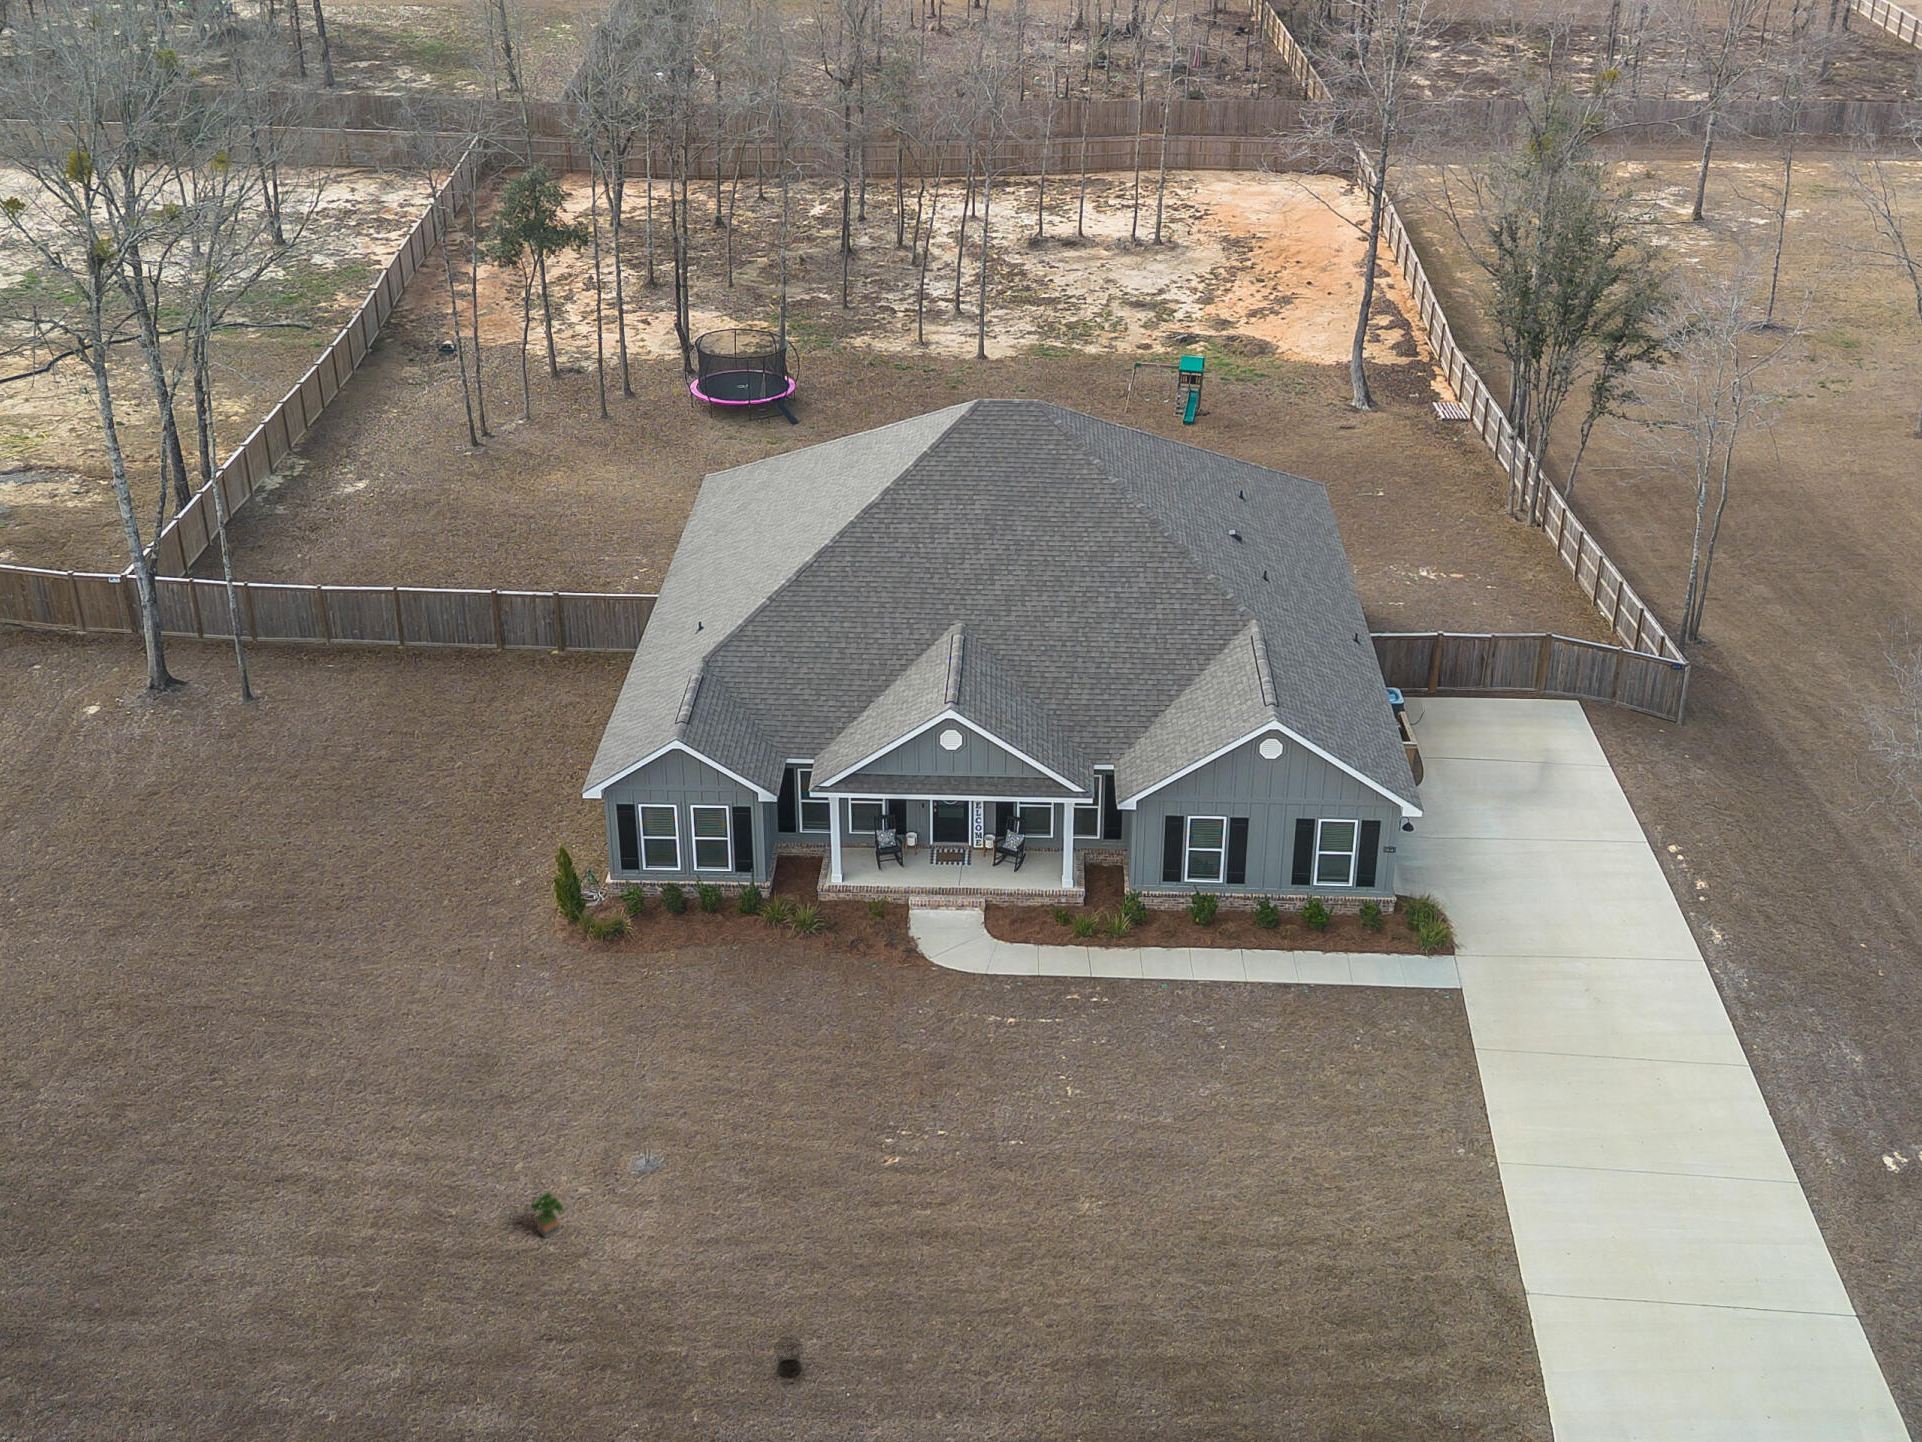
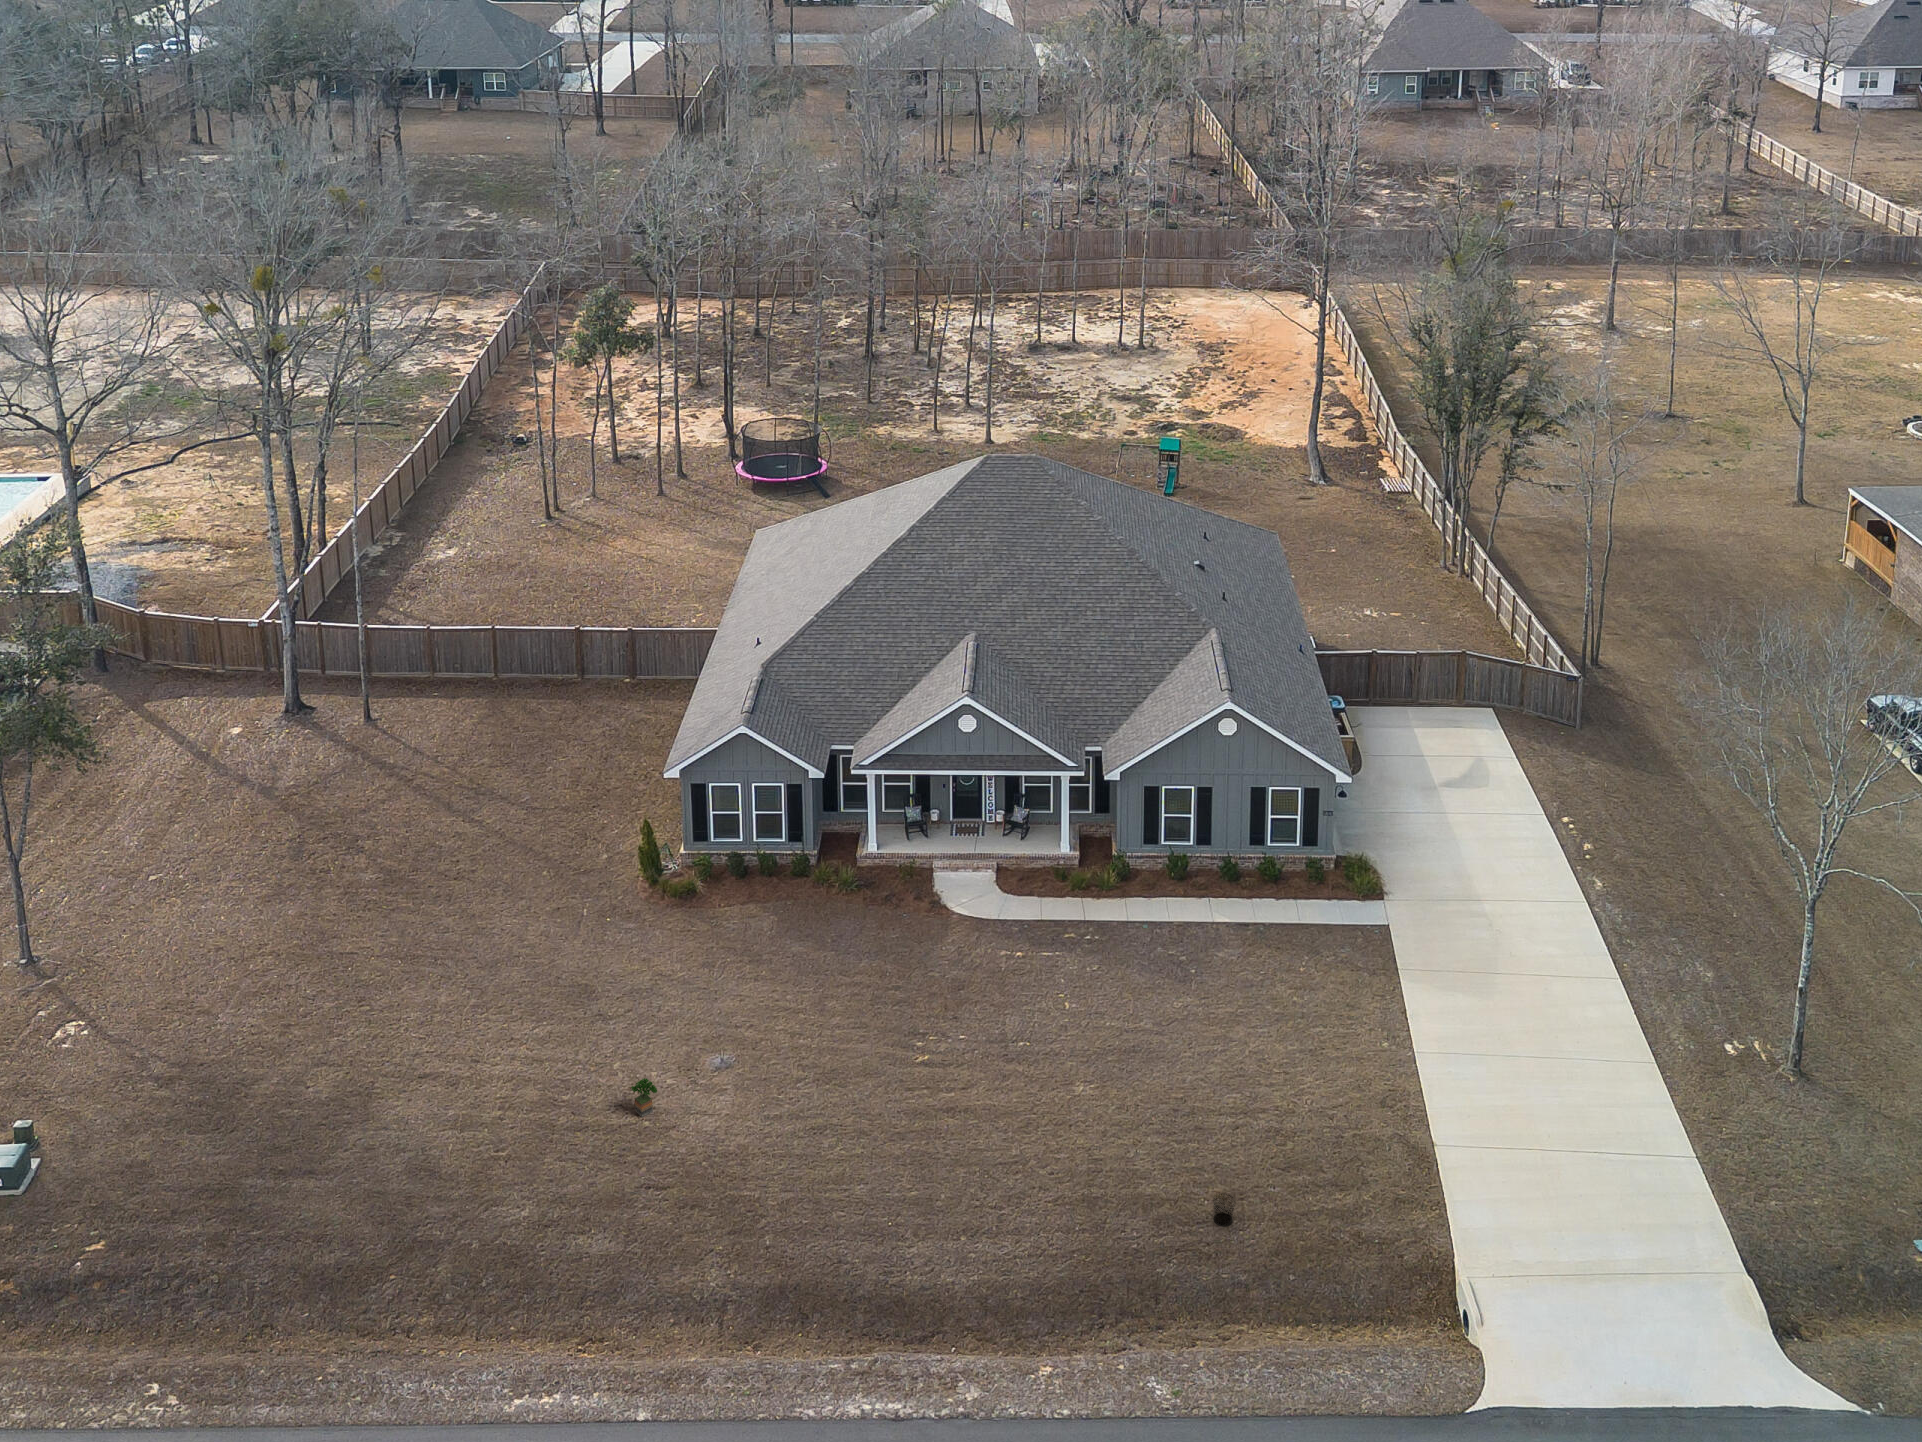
trash can: present [776,1338,802,1377] -> present [1213,1193,1235,1226]

